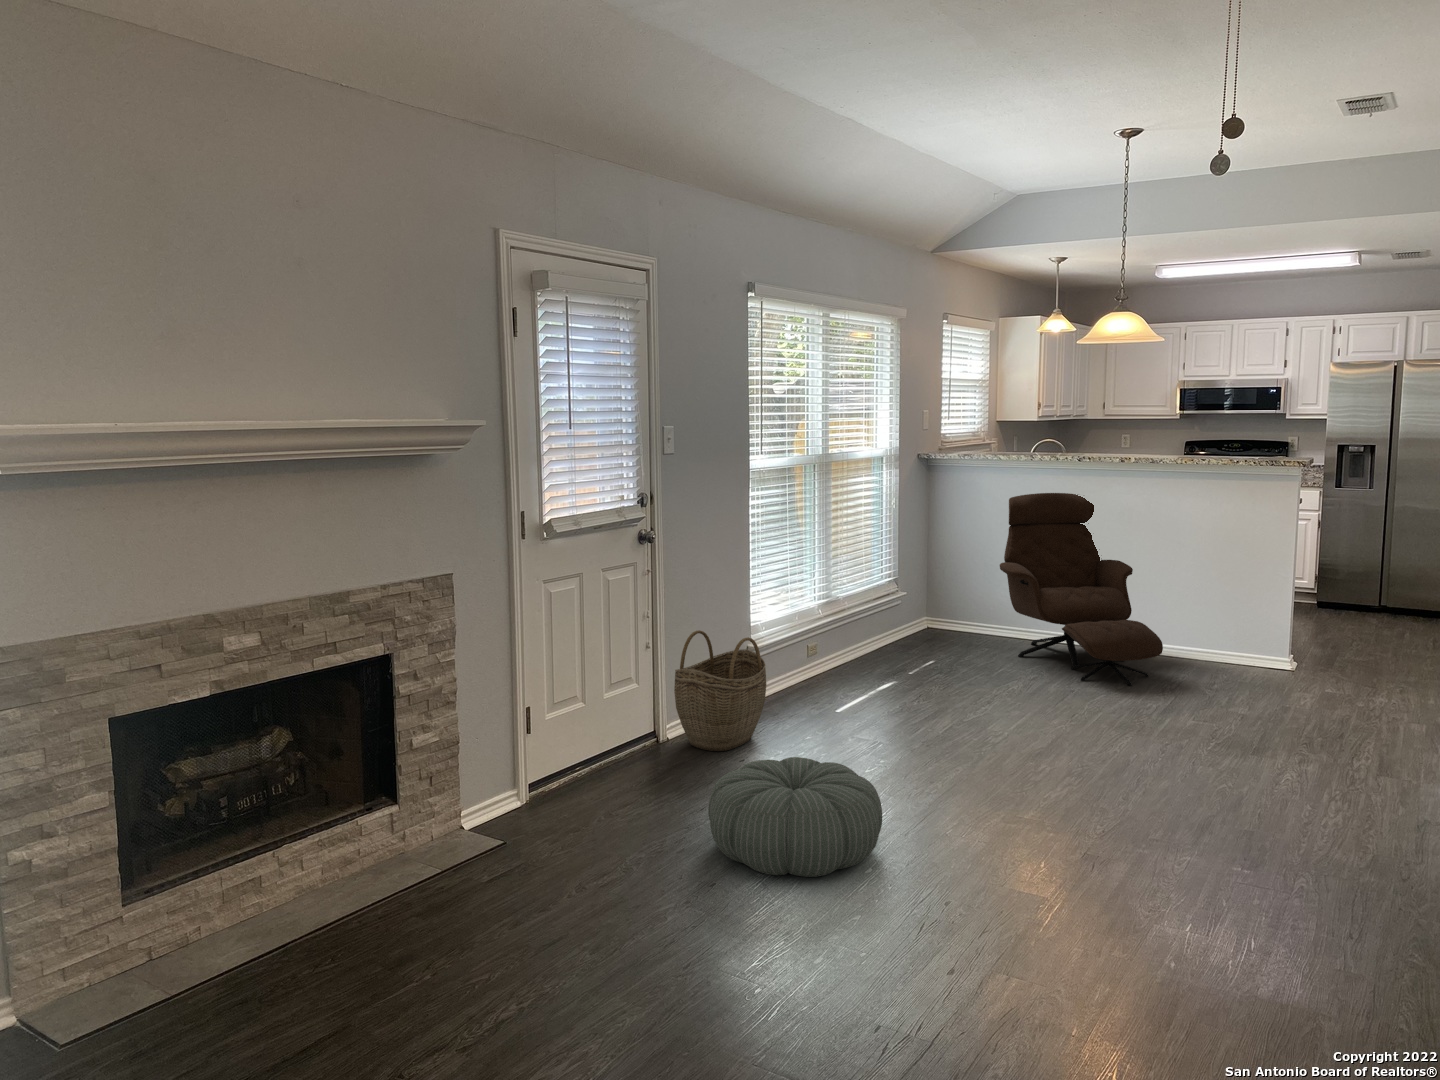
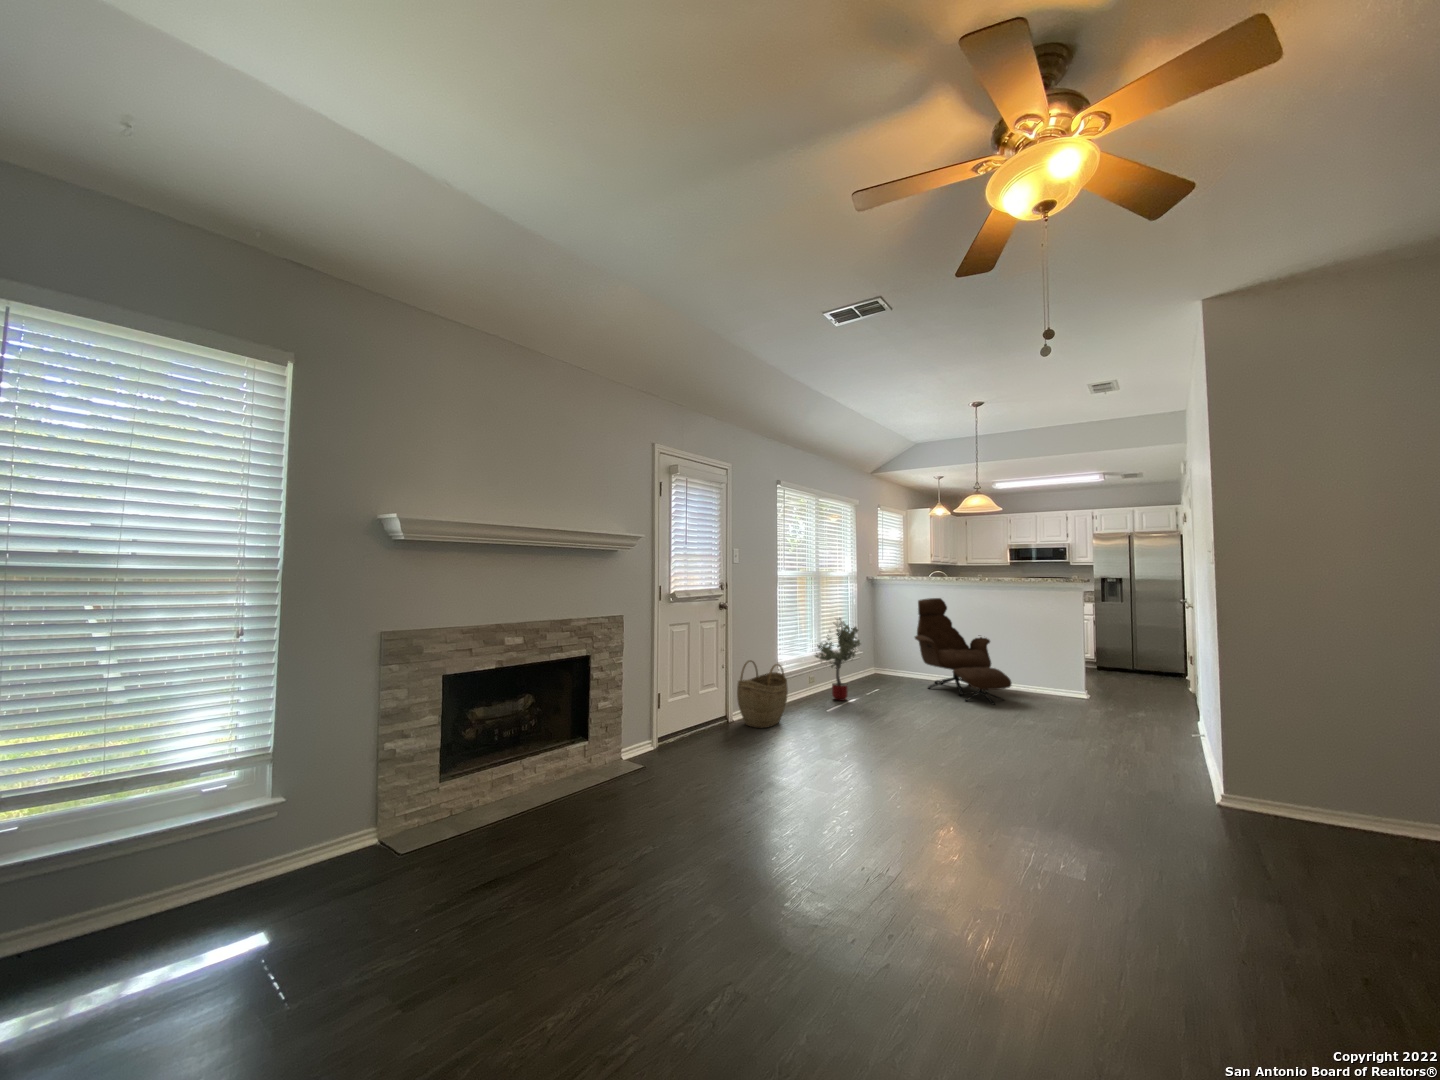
potted tree: none [815,539,903,688] -> present [815,618,860,701]
pouf: present [708,757,882,877] -> none [758,725,857,792]

